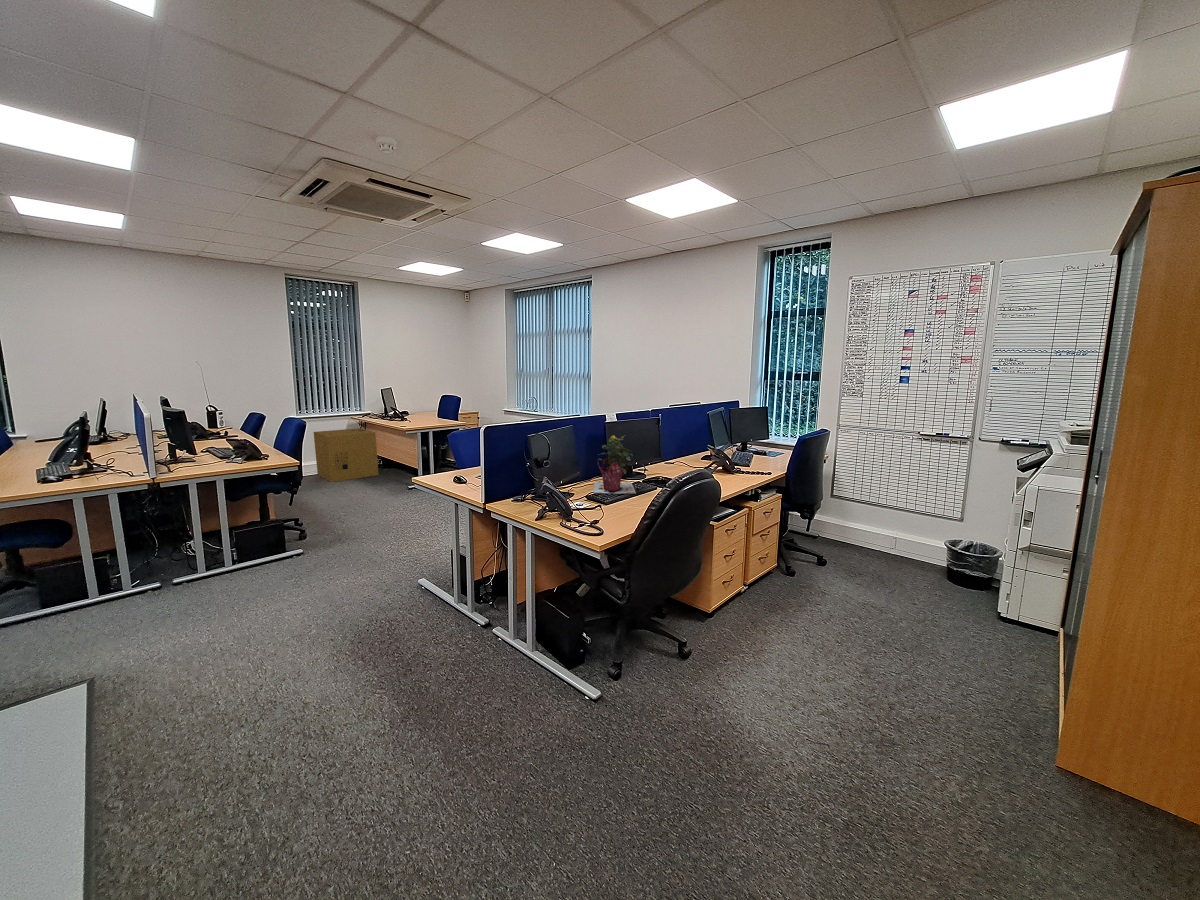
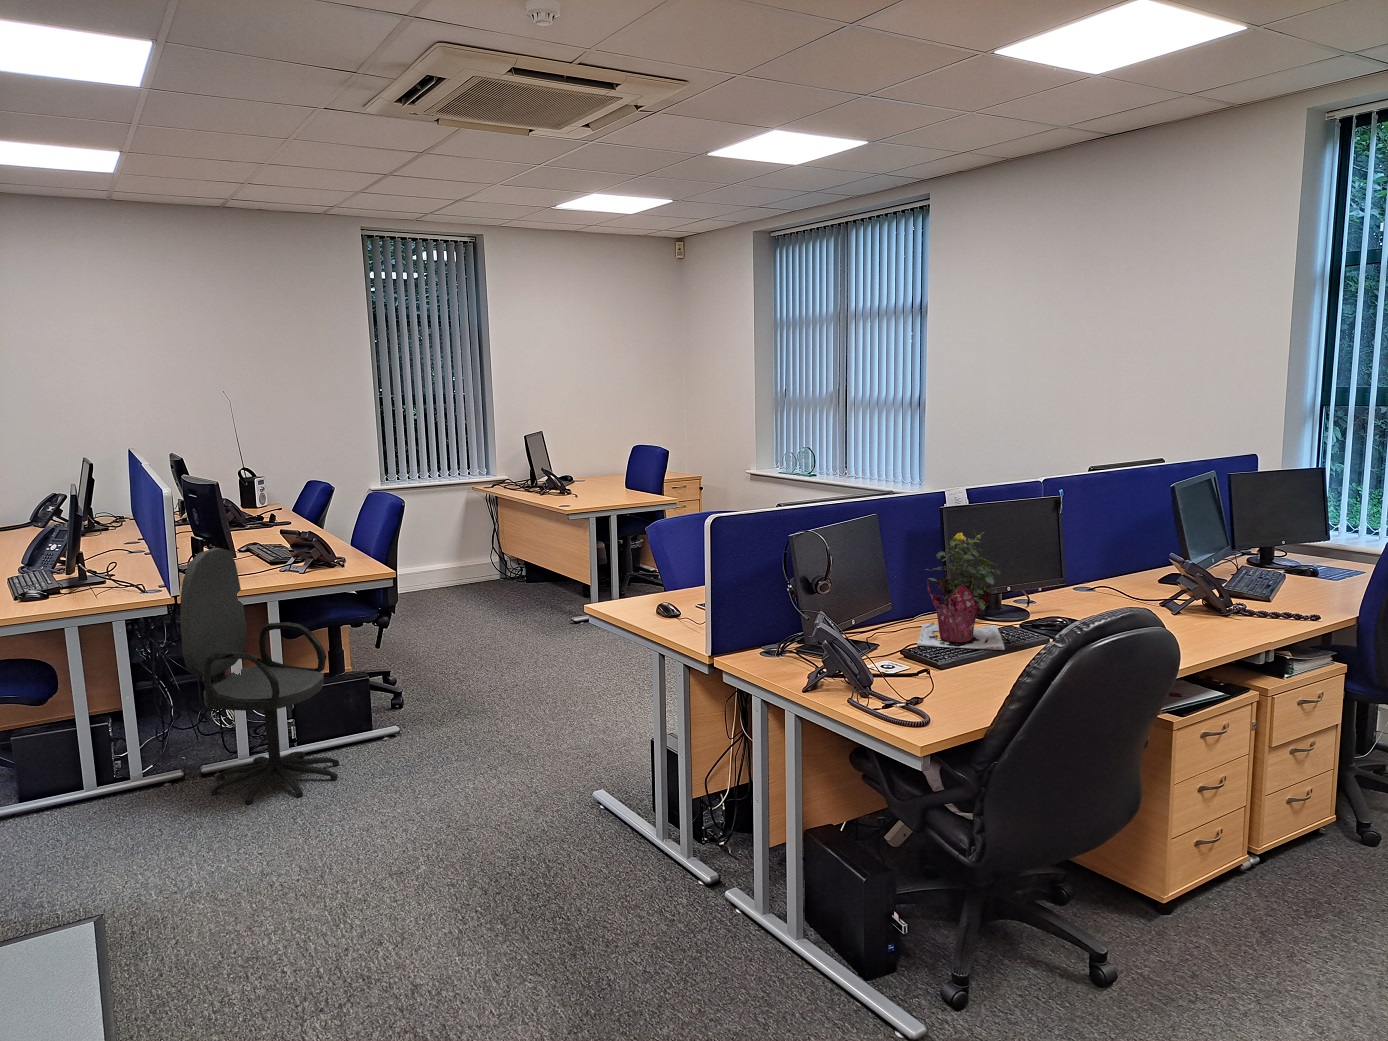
cardboard box: present [314,428,379,482] -> none [402,508,512,609]
office chair: none [147,449,265,602] -> present [180,548,339,804]

